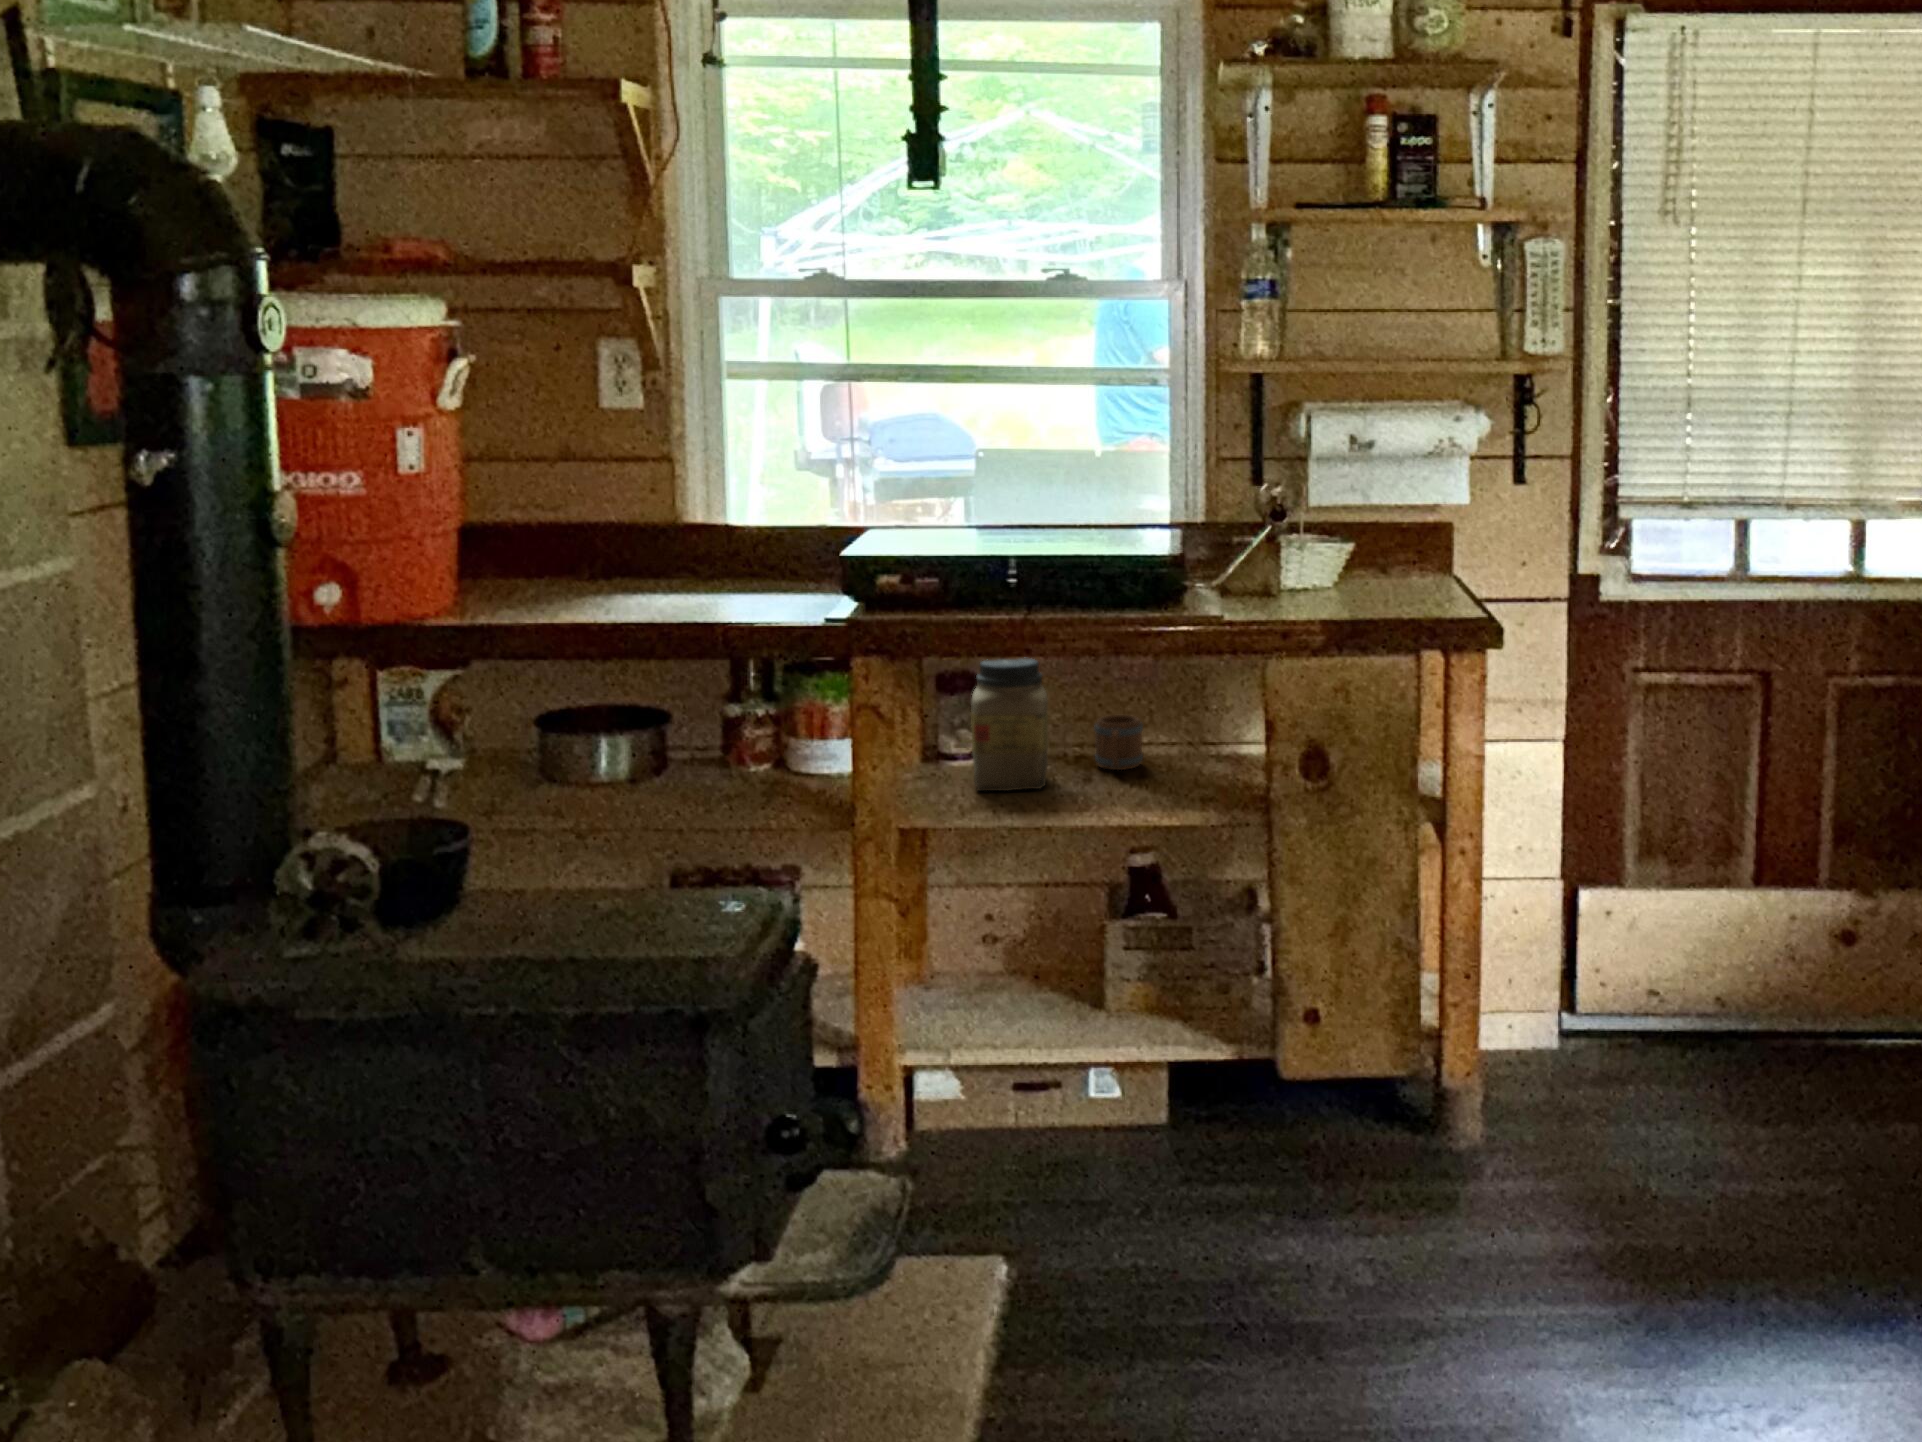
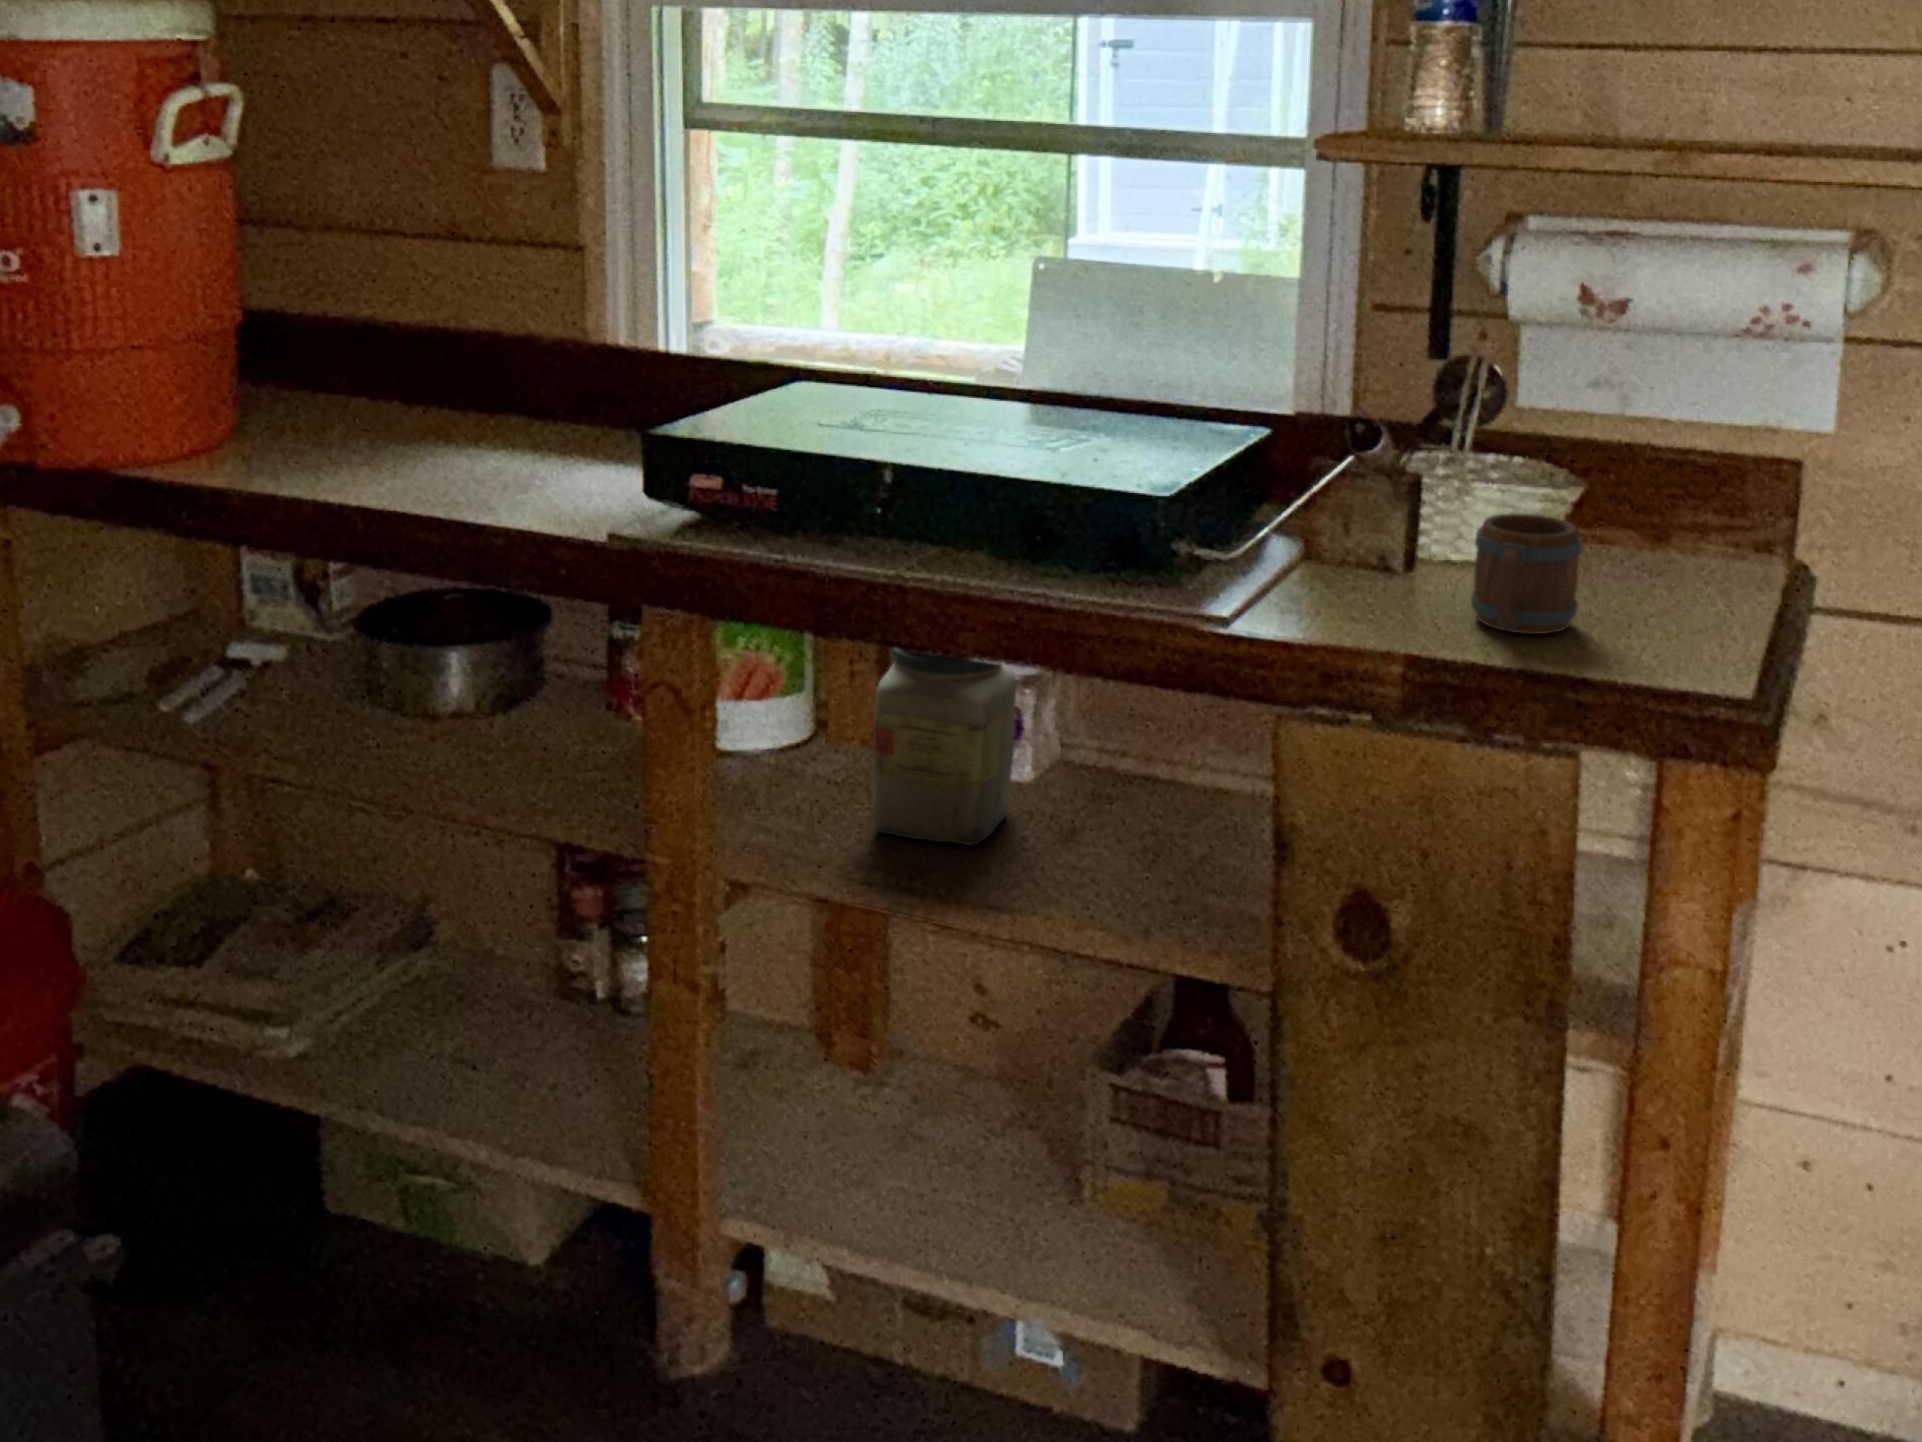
mug: present [1095,715,1143,770] -> present [1471,513,1582,634]

